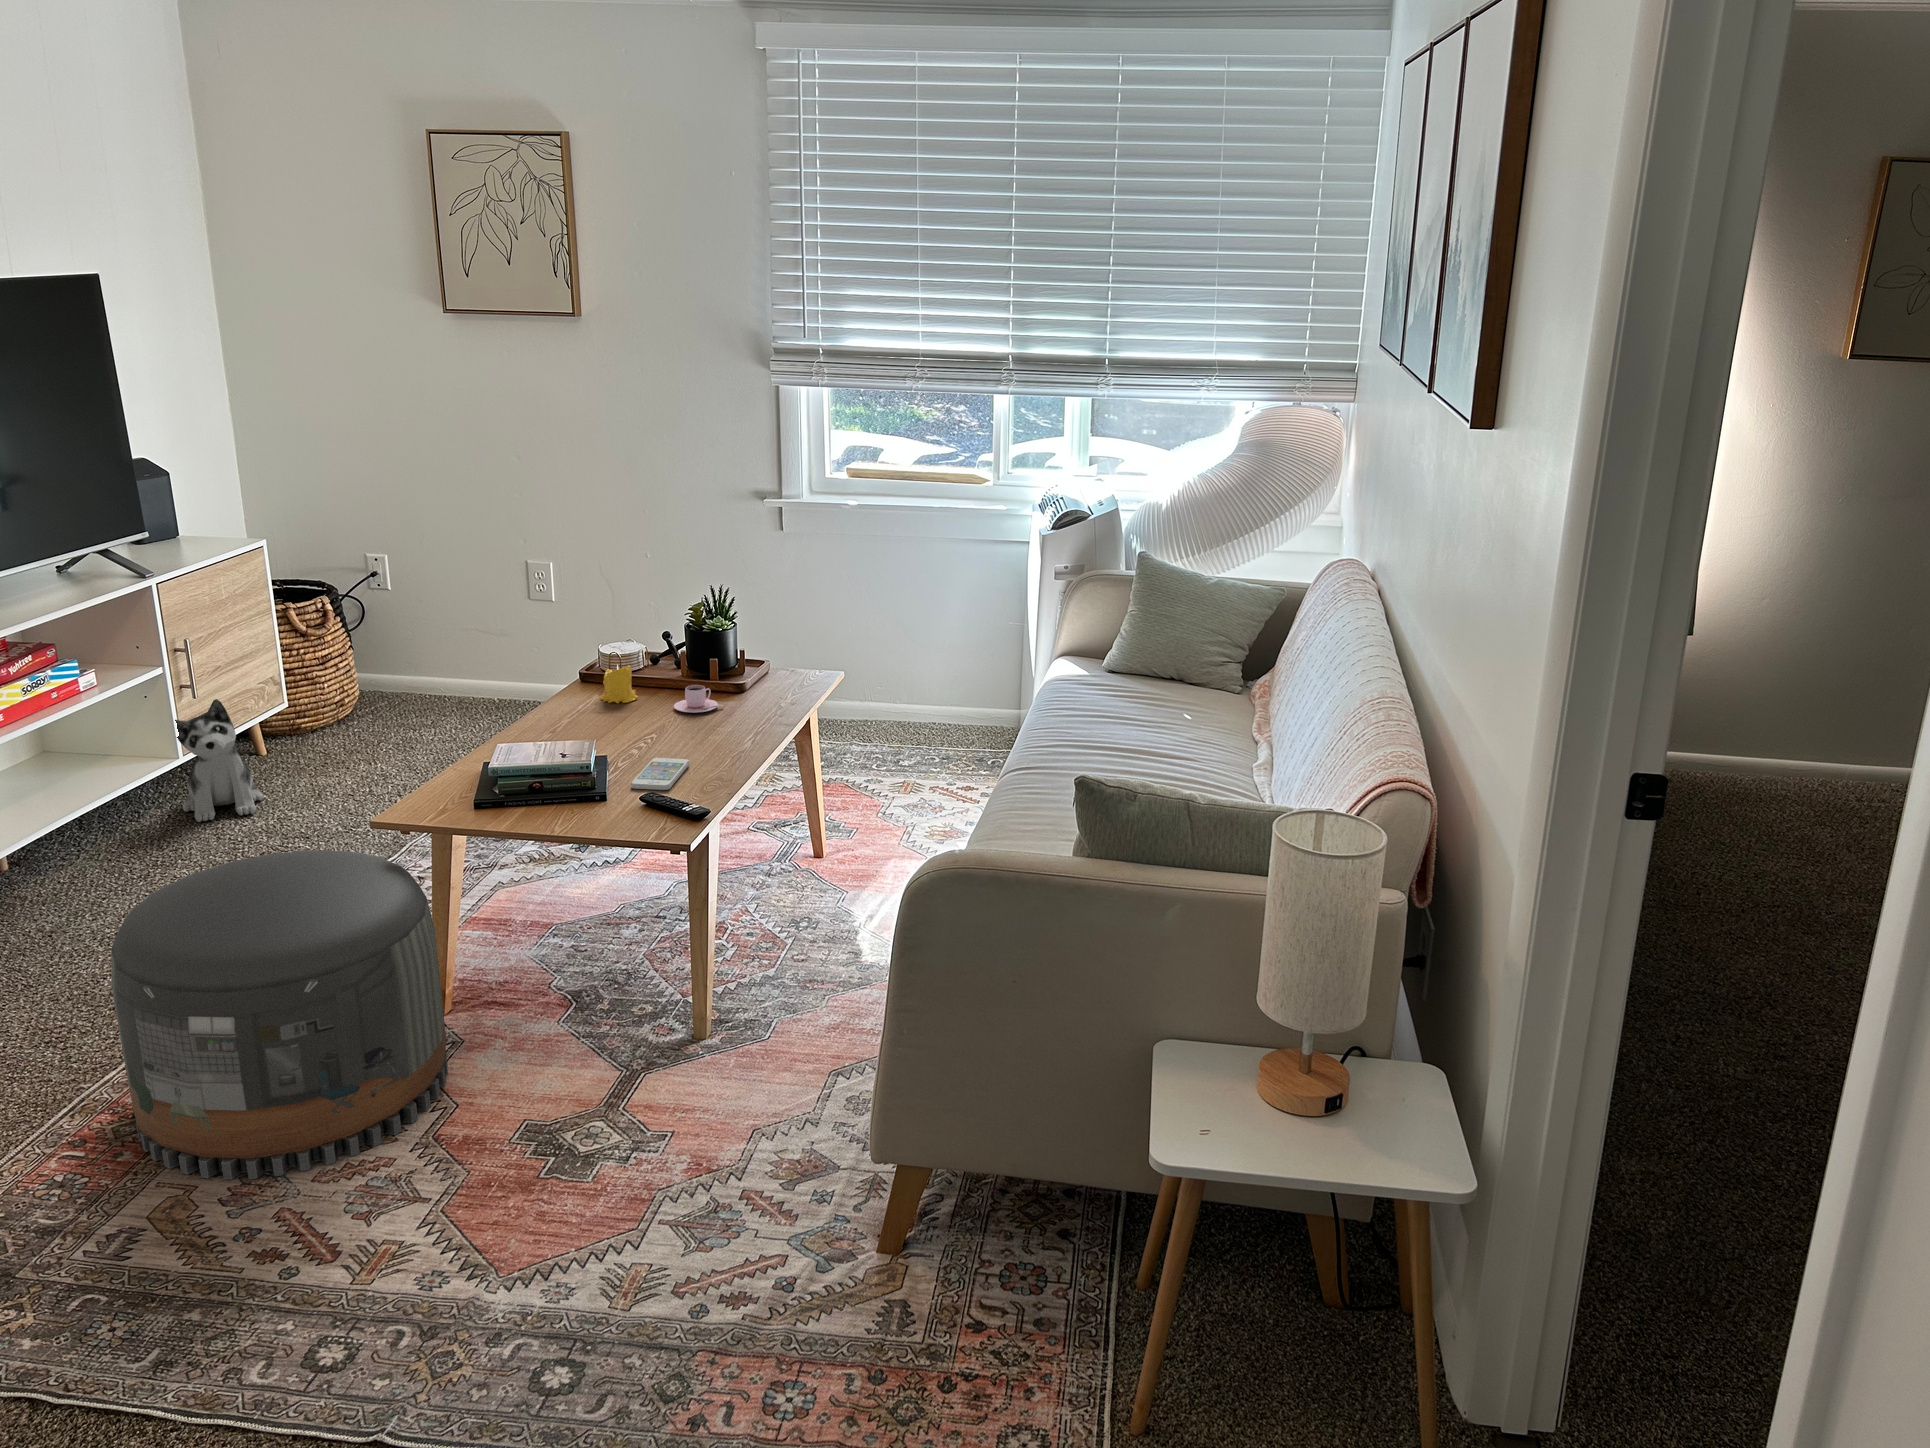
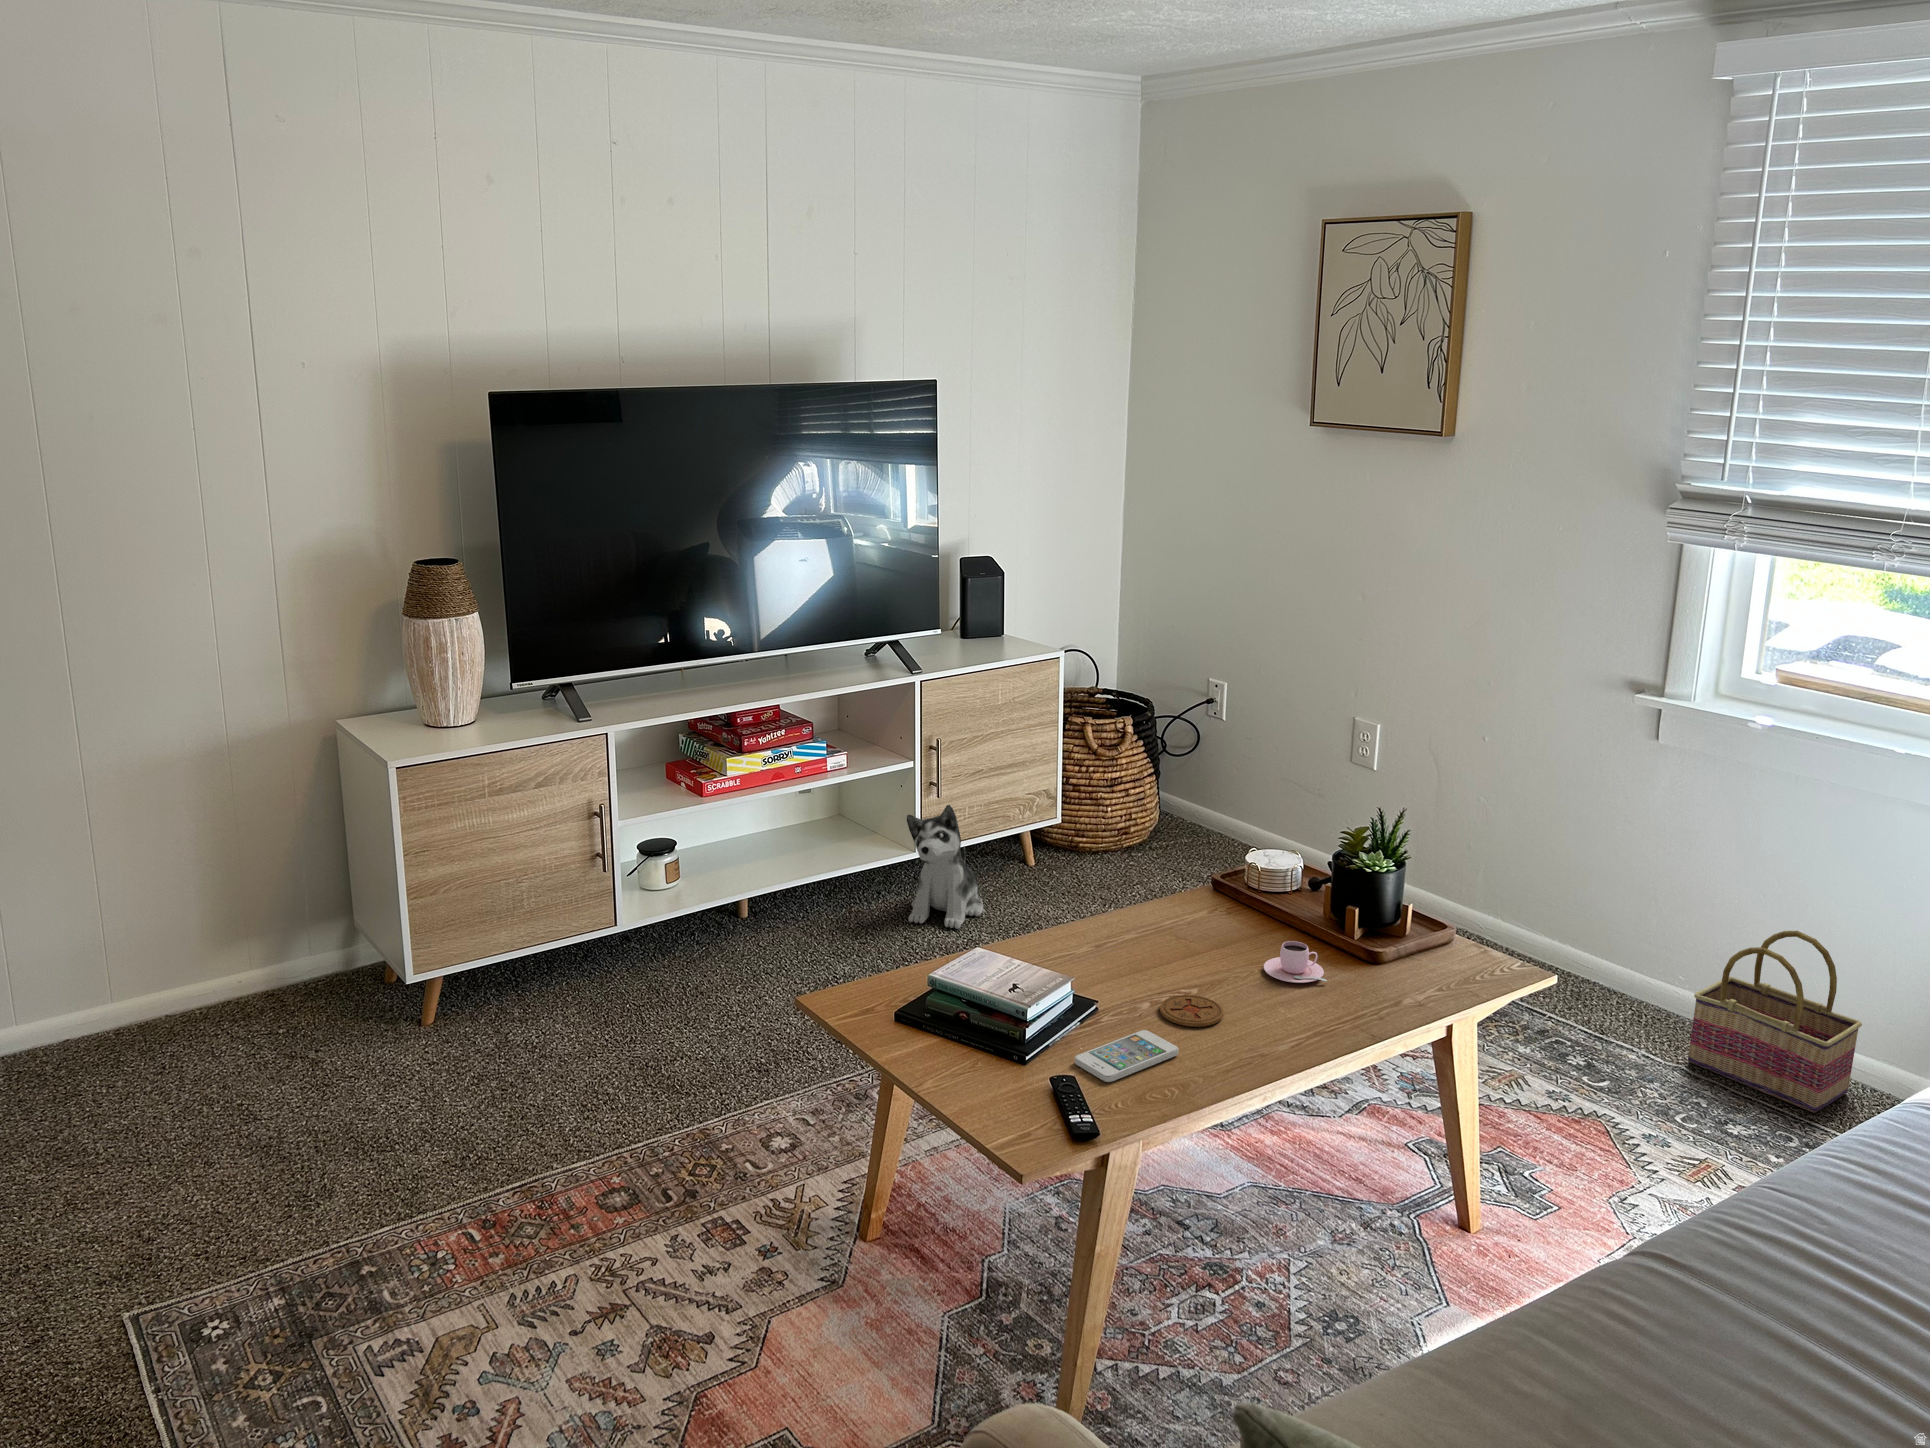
basket: none [850,633,942,741] -> present [1688,931,1862,1113]
candle: present [600,665,638,703] -> none [1202,884,1254,938]
coaster: none [641,733,689,751] -> present [1160,995,1223,1027]
pouf: present [111,850,448,1179] -> none [502,996,822,1366]

